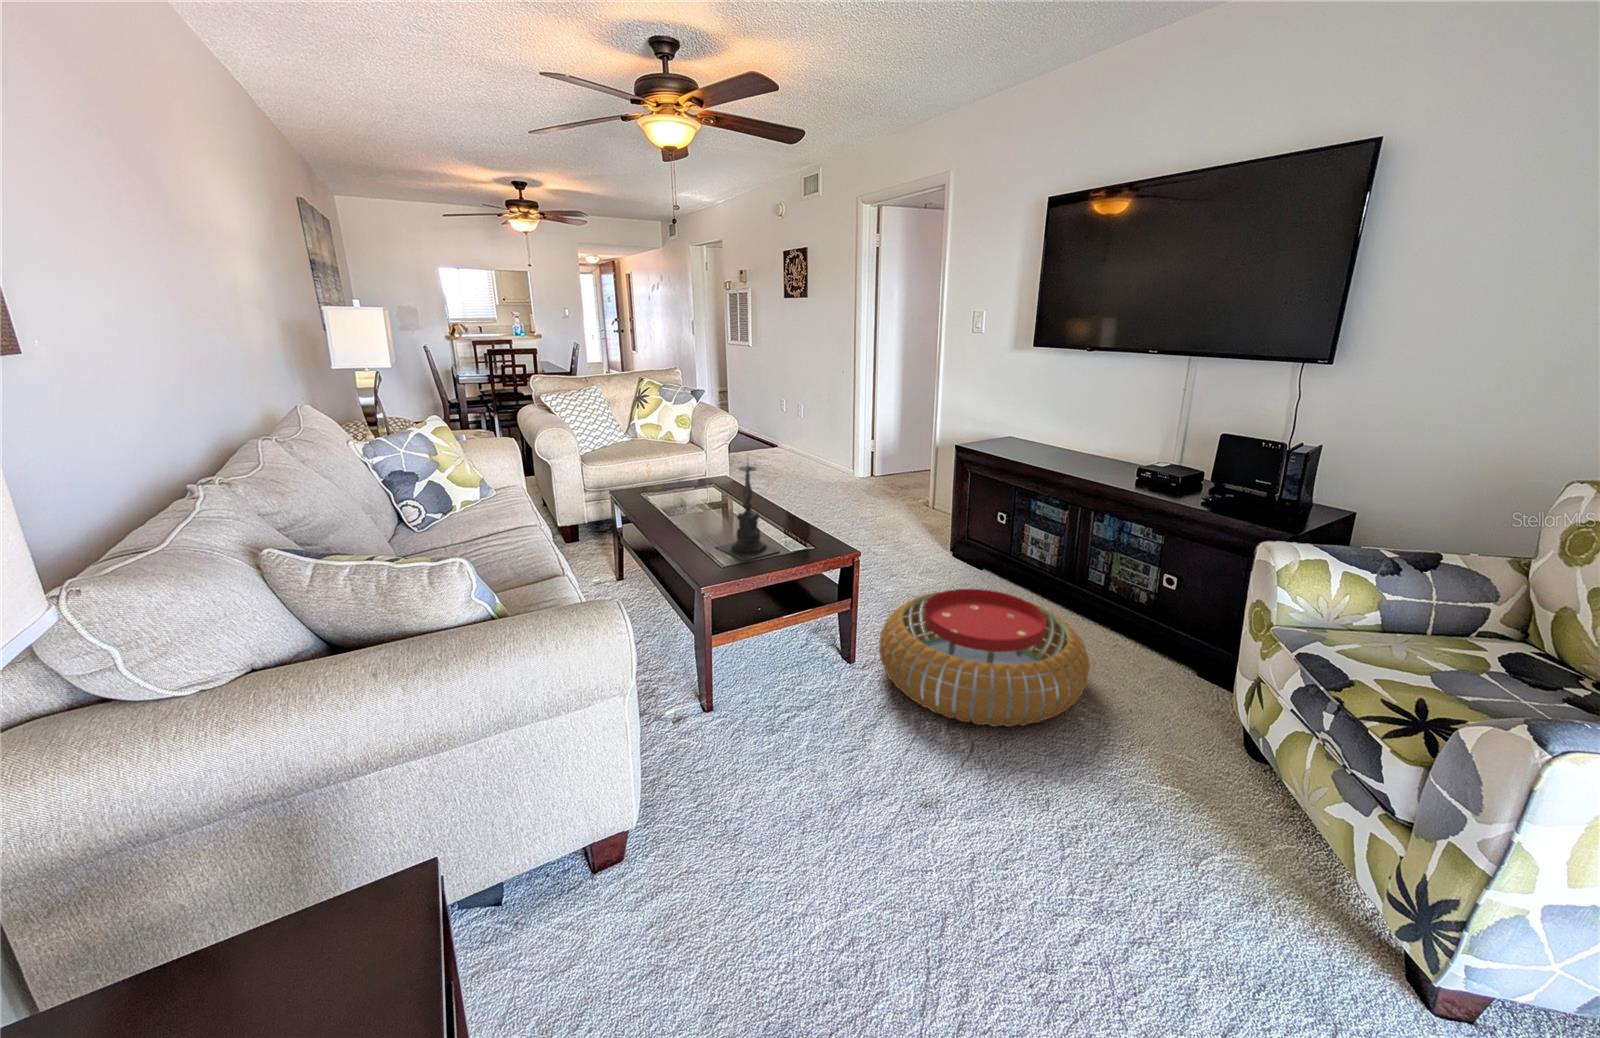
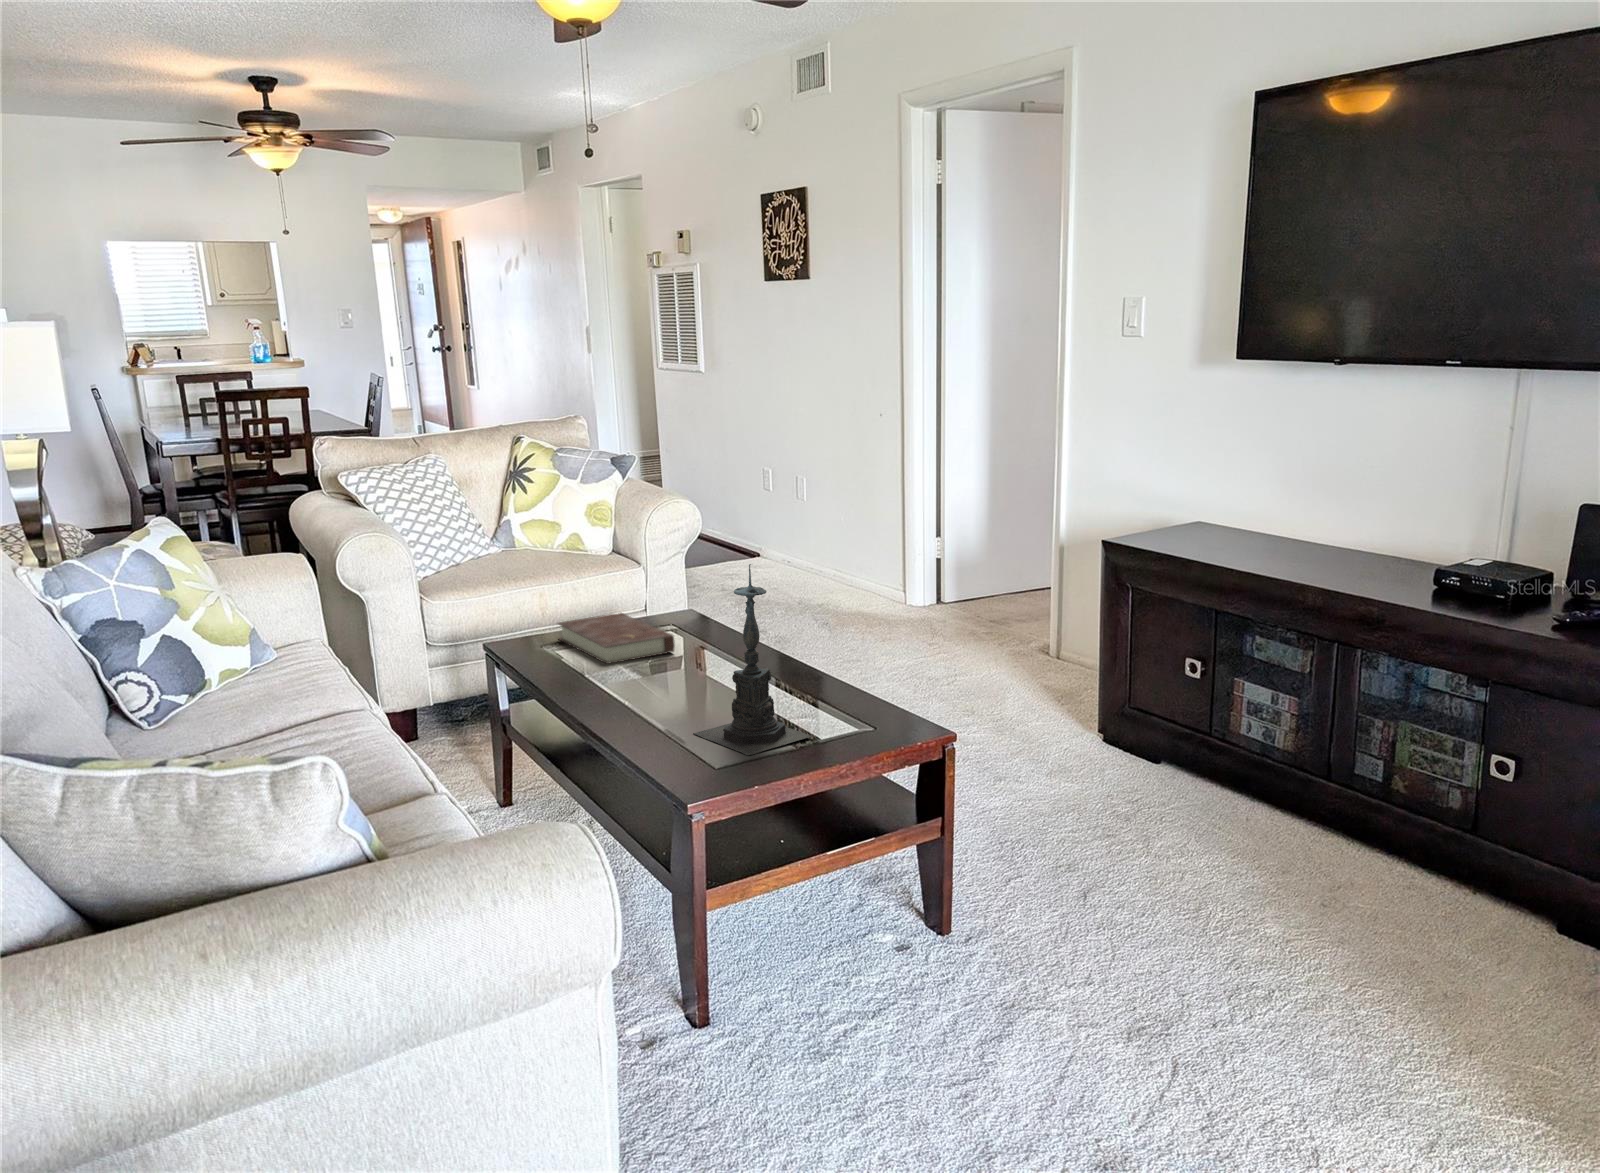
book: none [653,477,715,505] -> present [558,613,675,664]
pouf: present [879,589,1090,727] -> none [995,792,1374,1032]

